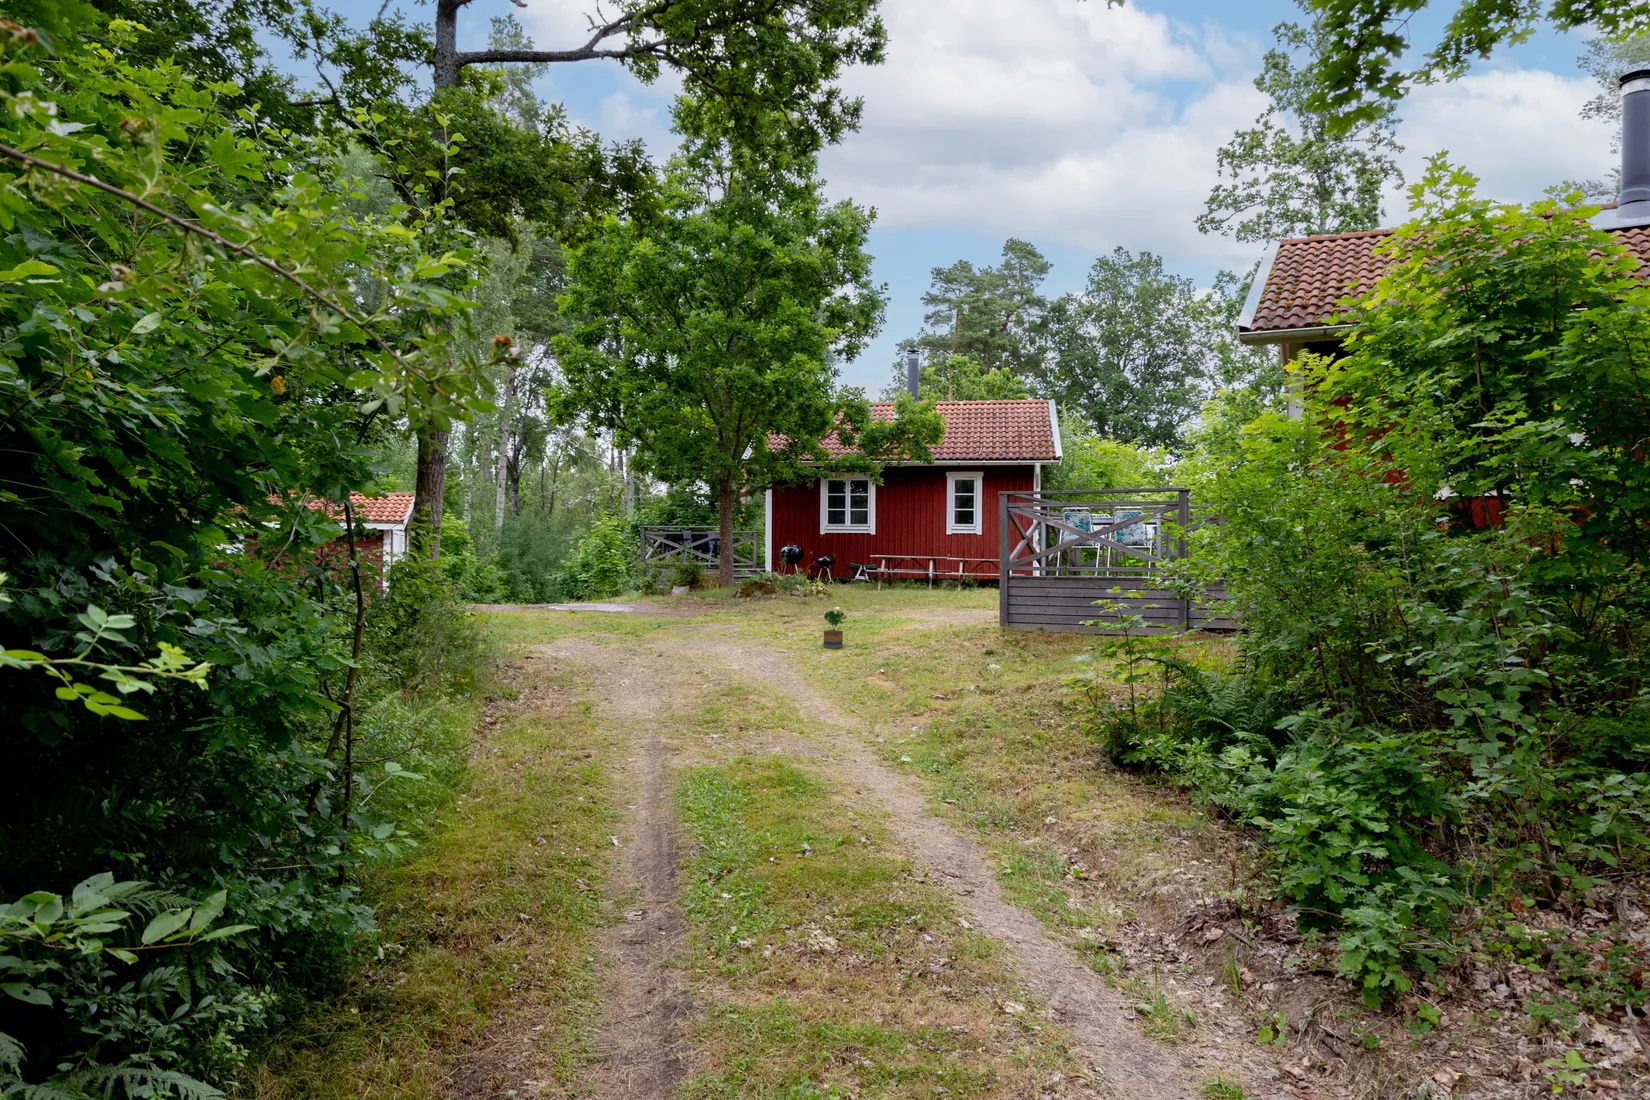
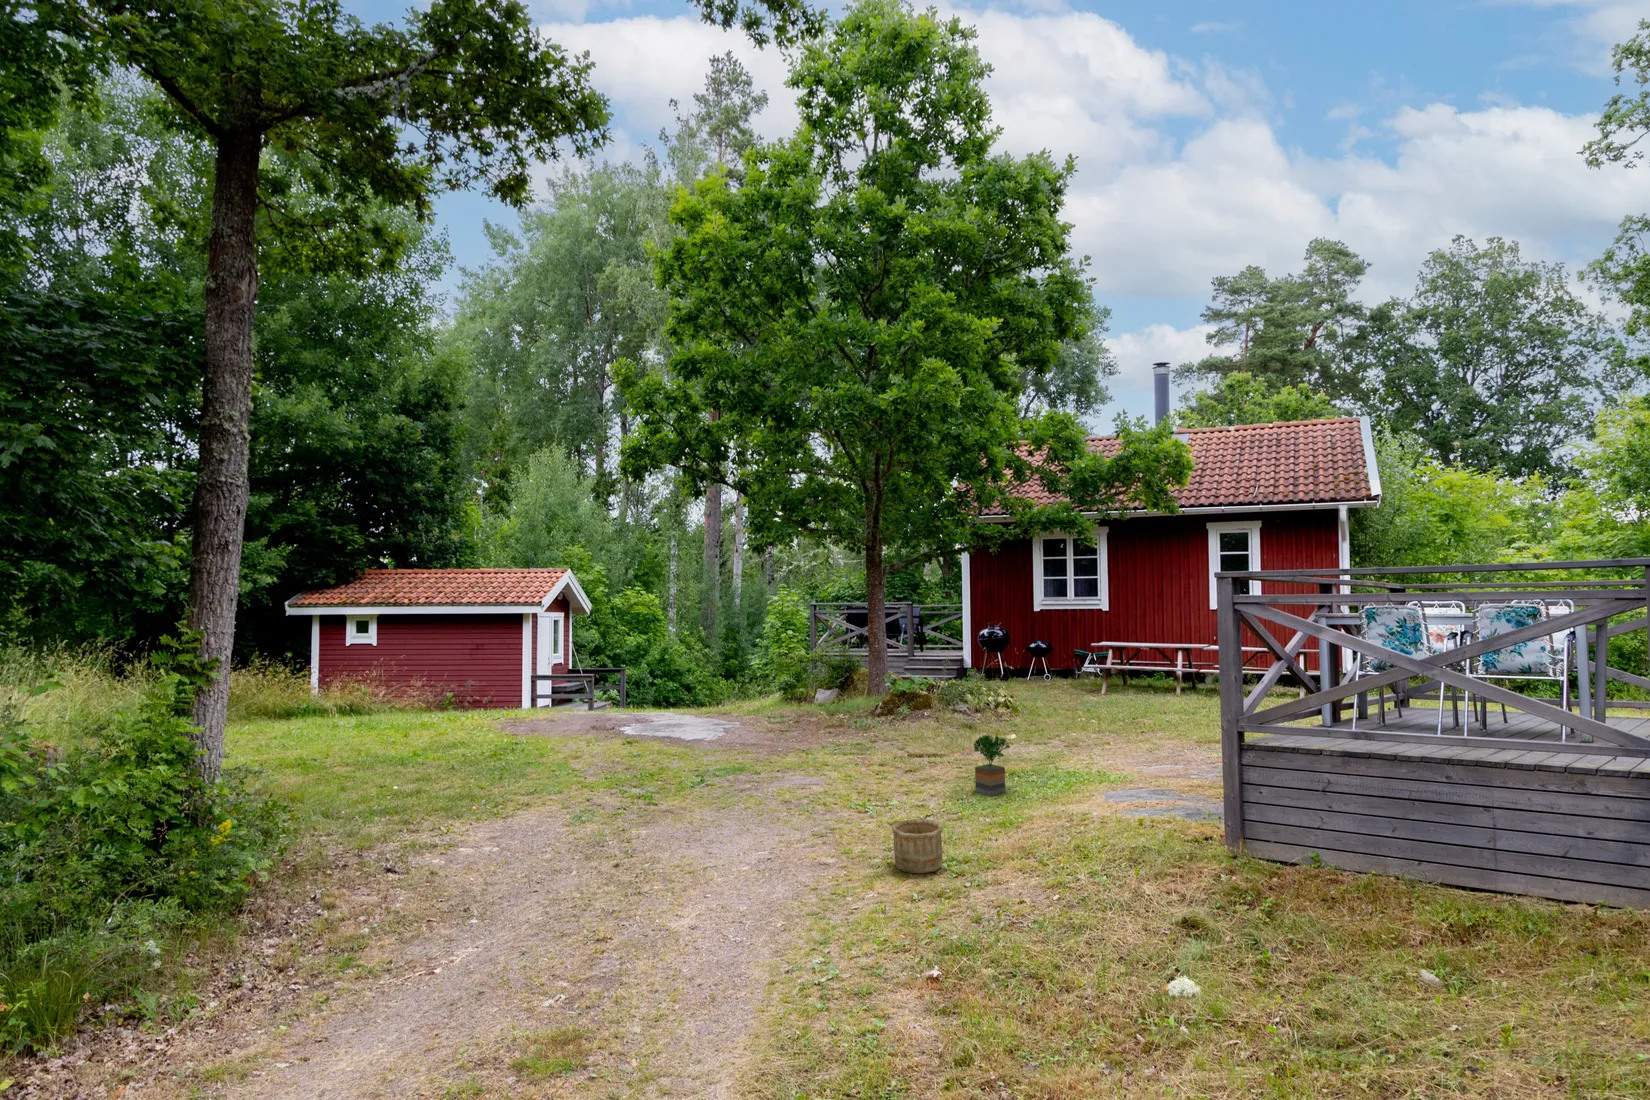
wooden bucket: none [795,653,827,683] -> present [892,819,943,874]

